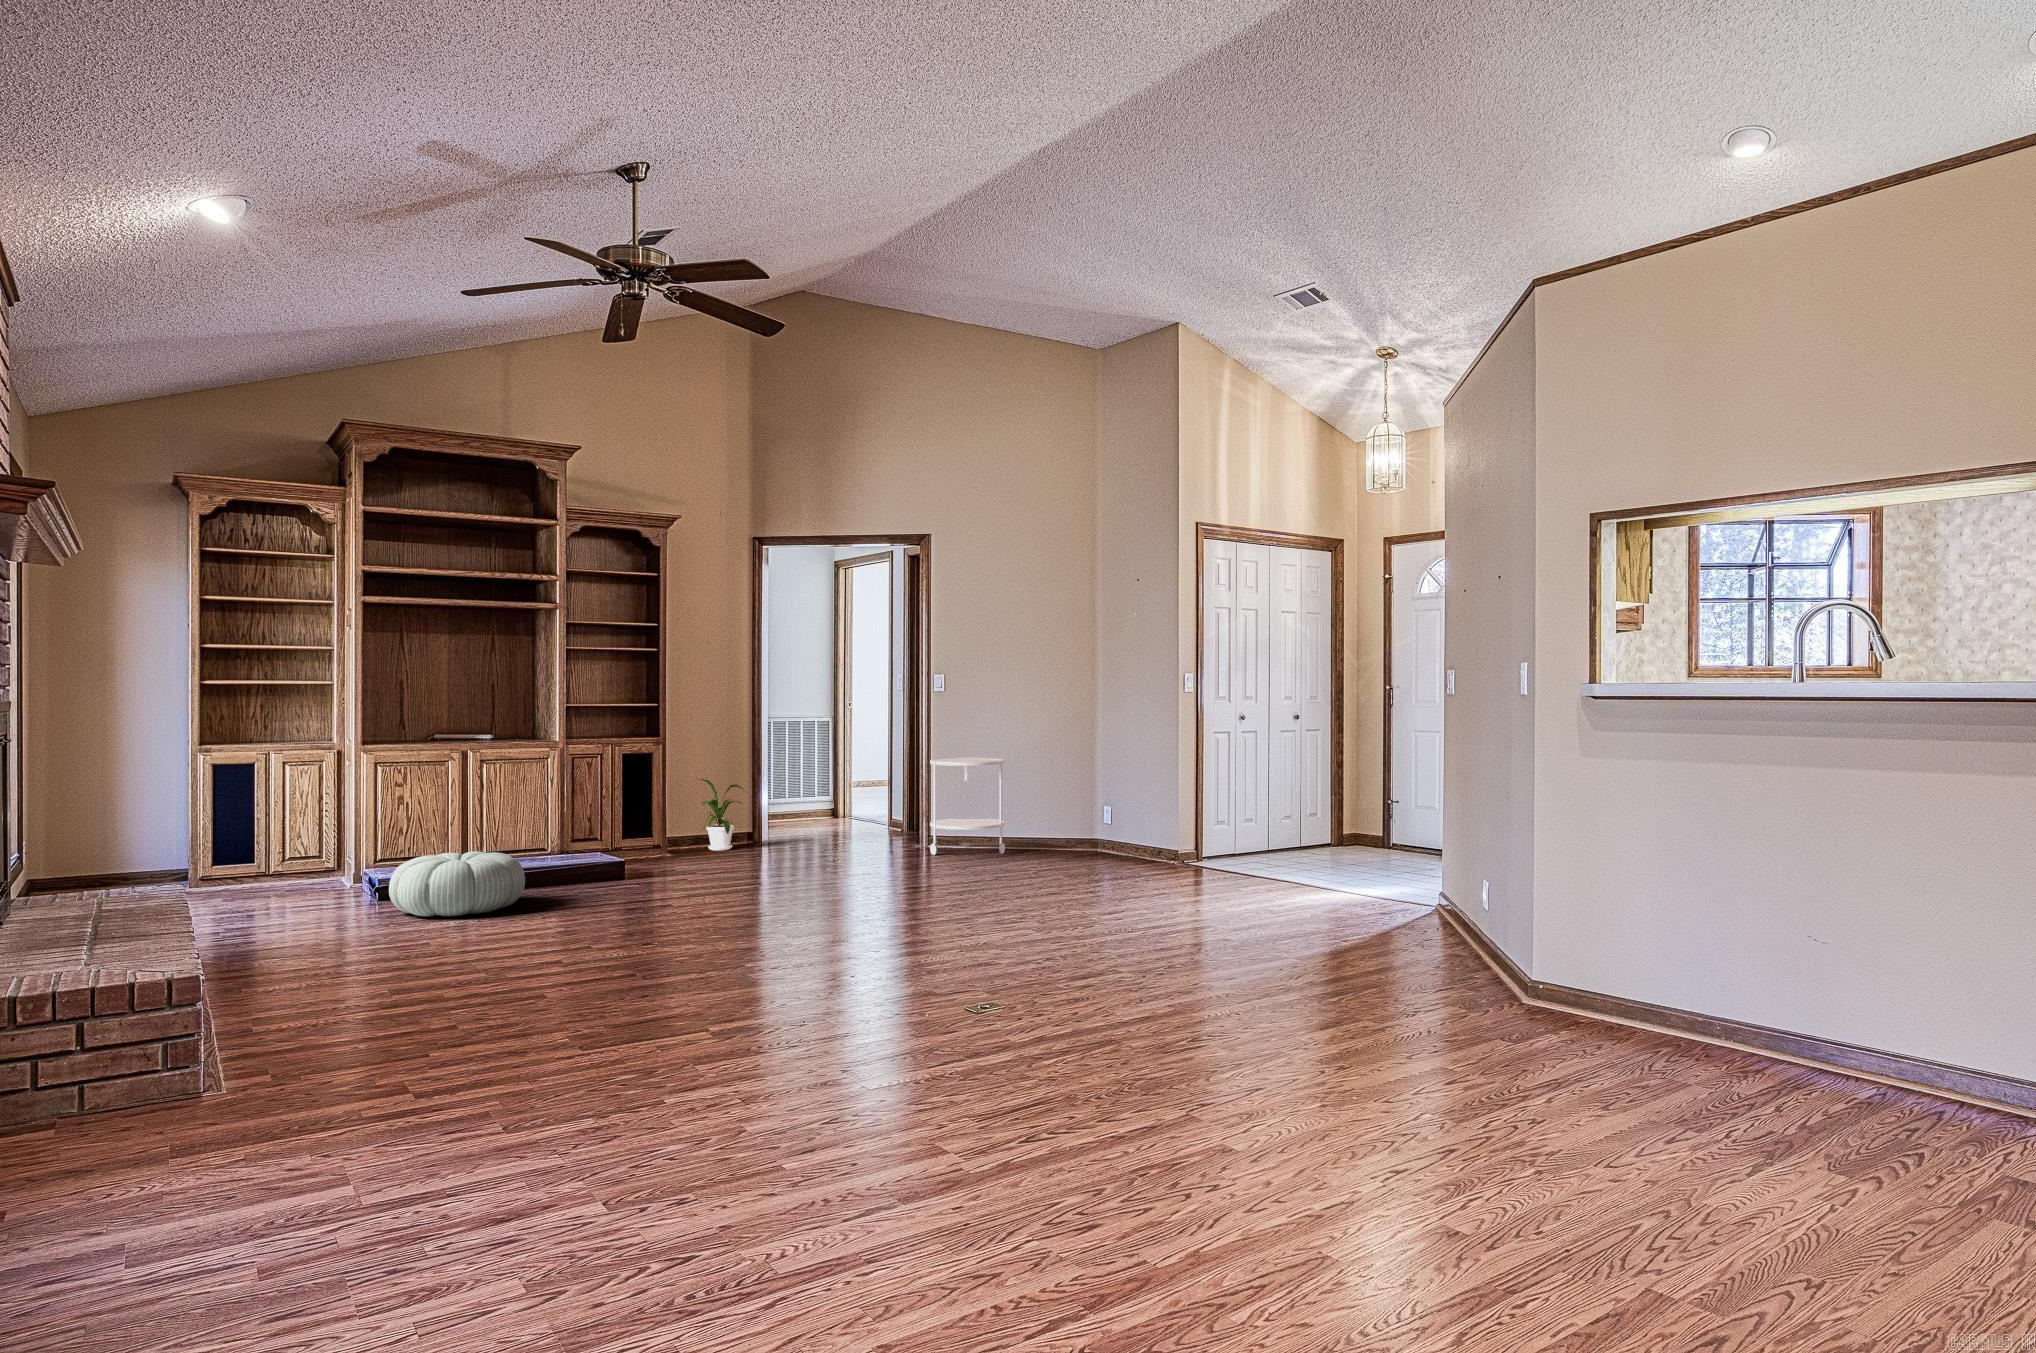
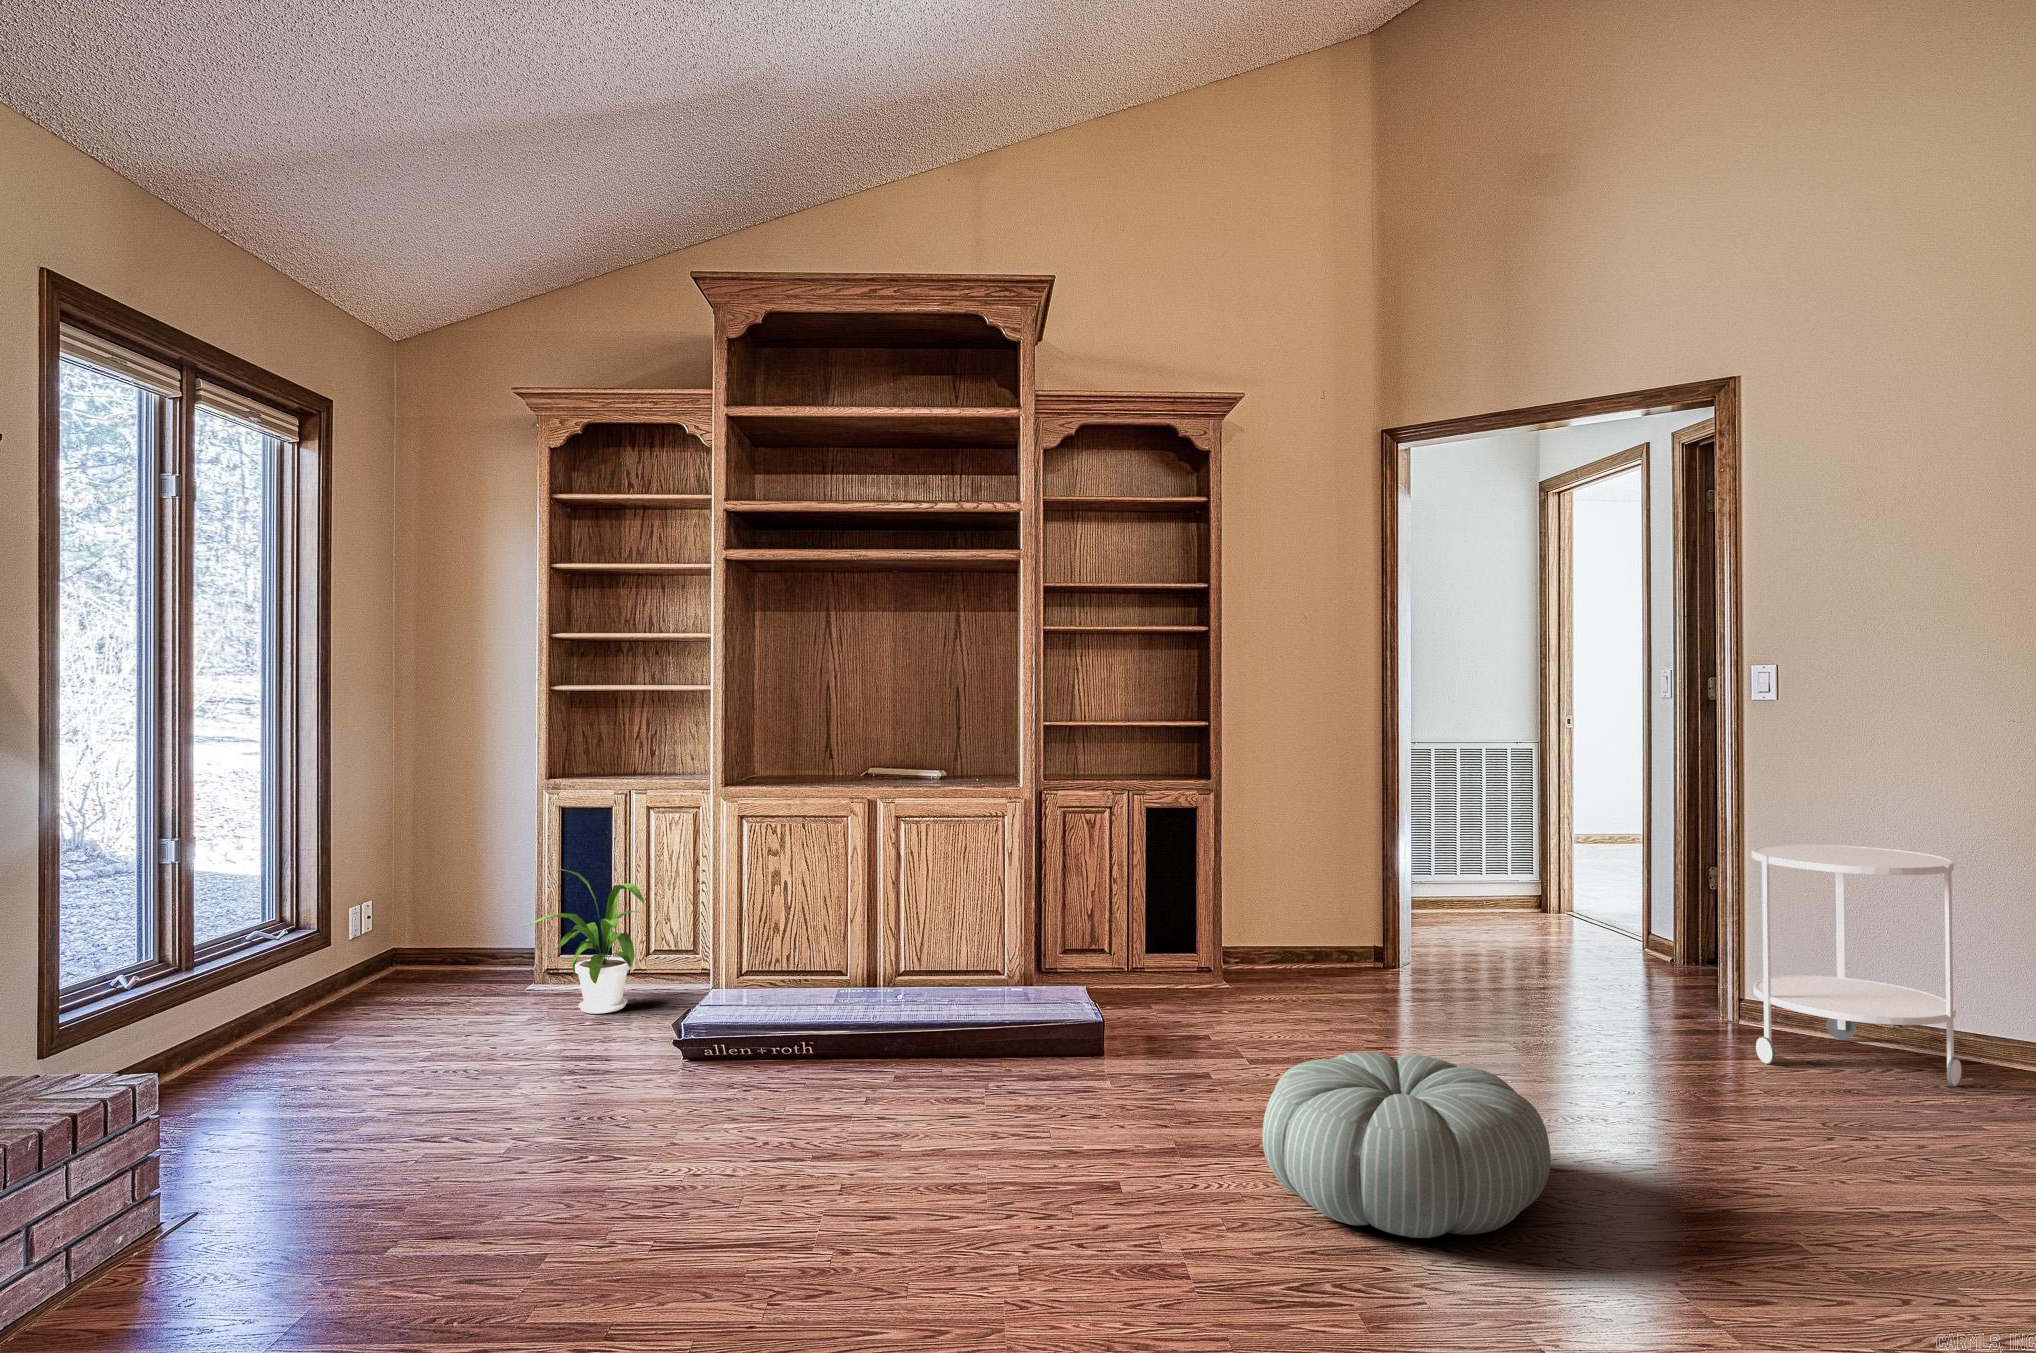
house plant: present [698,779,744,850] -> present [525,869,644,1014]
pouf: present [389,851,525,917] -> present [1262,1052,1551,1238]

